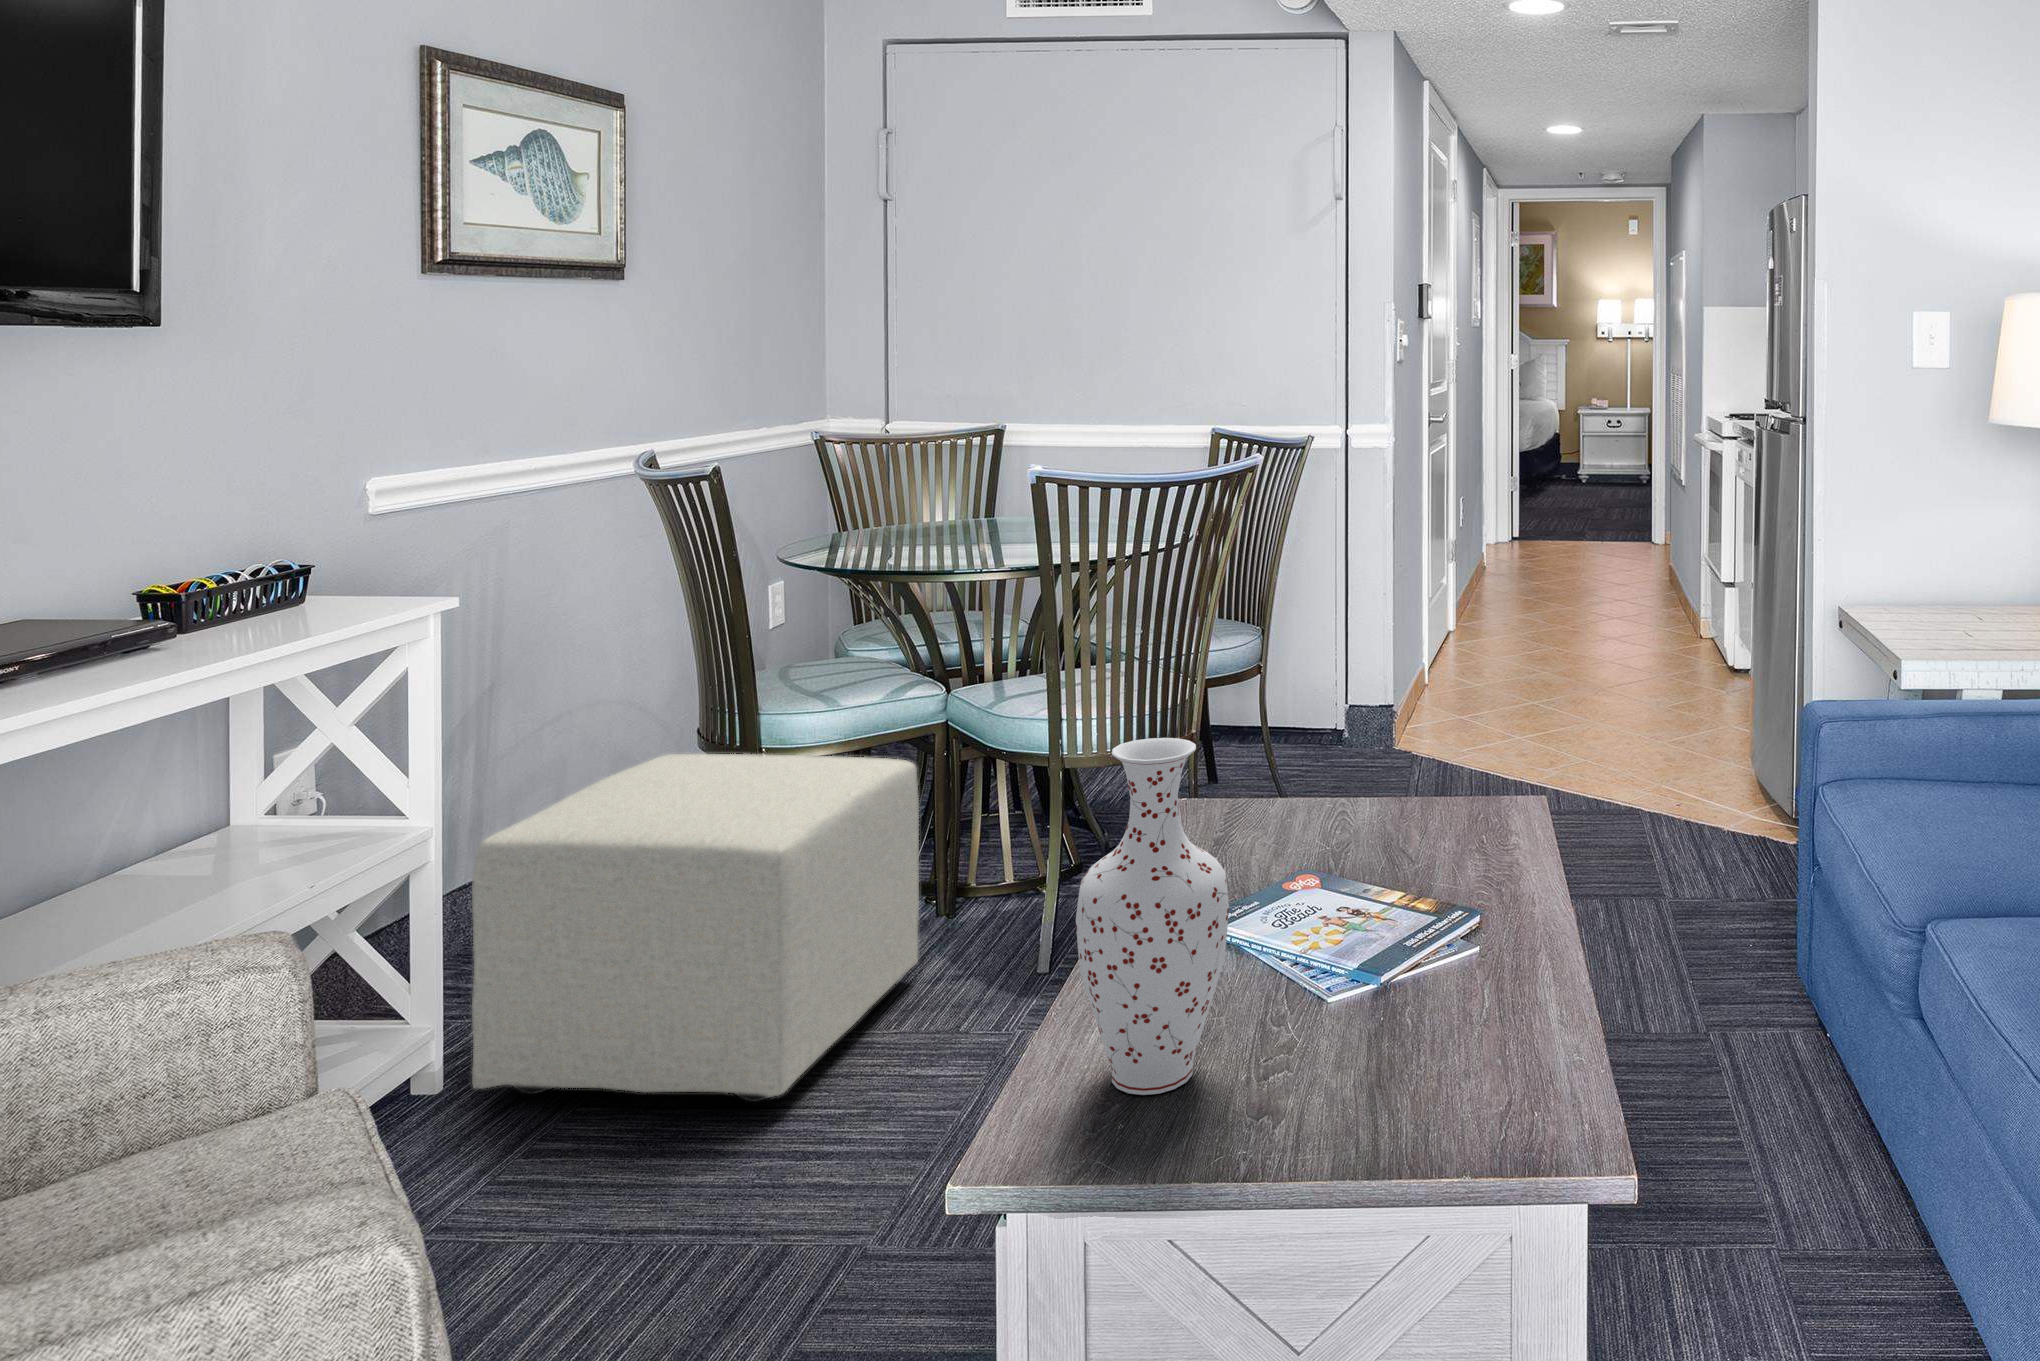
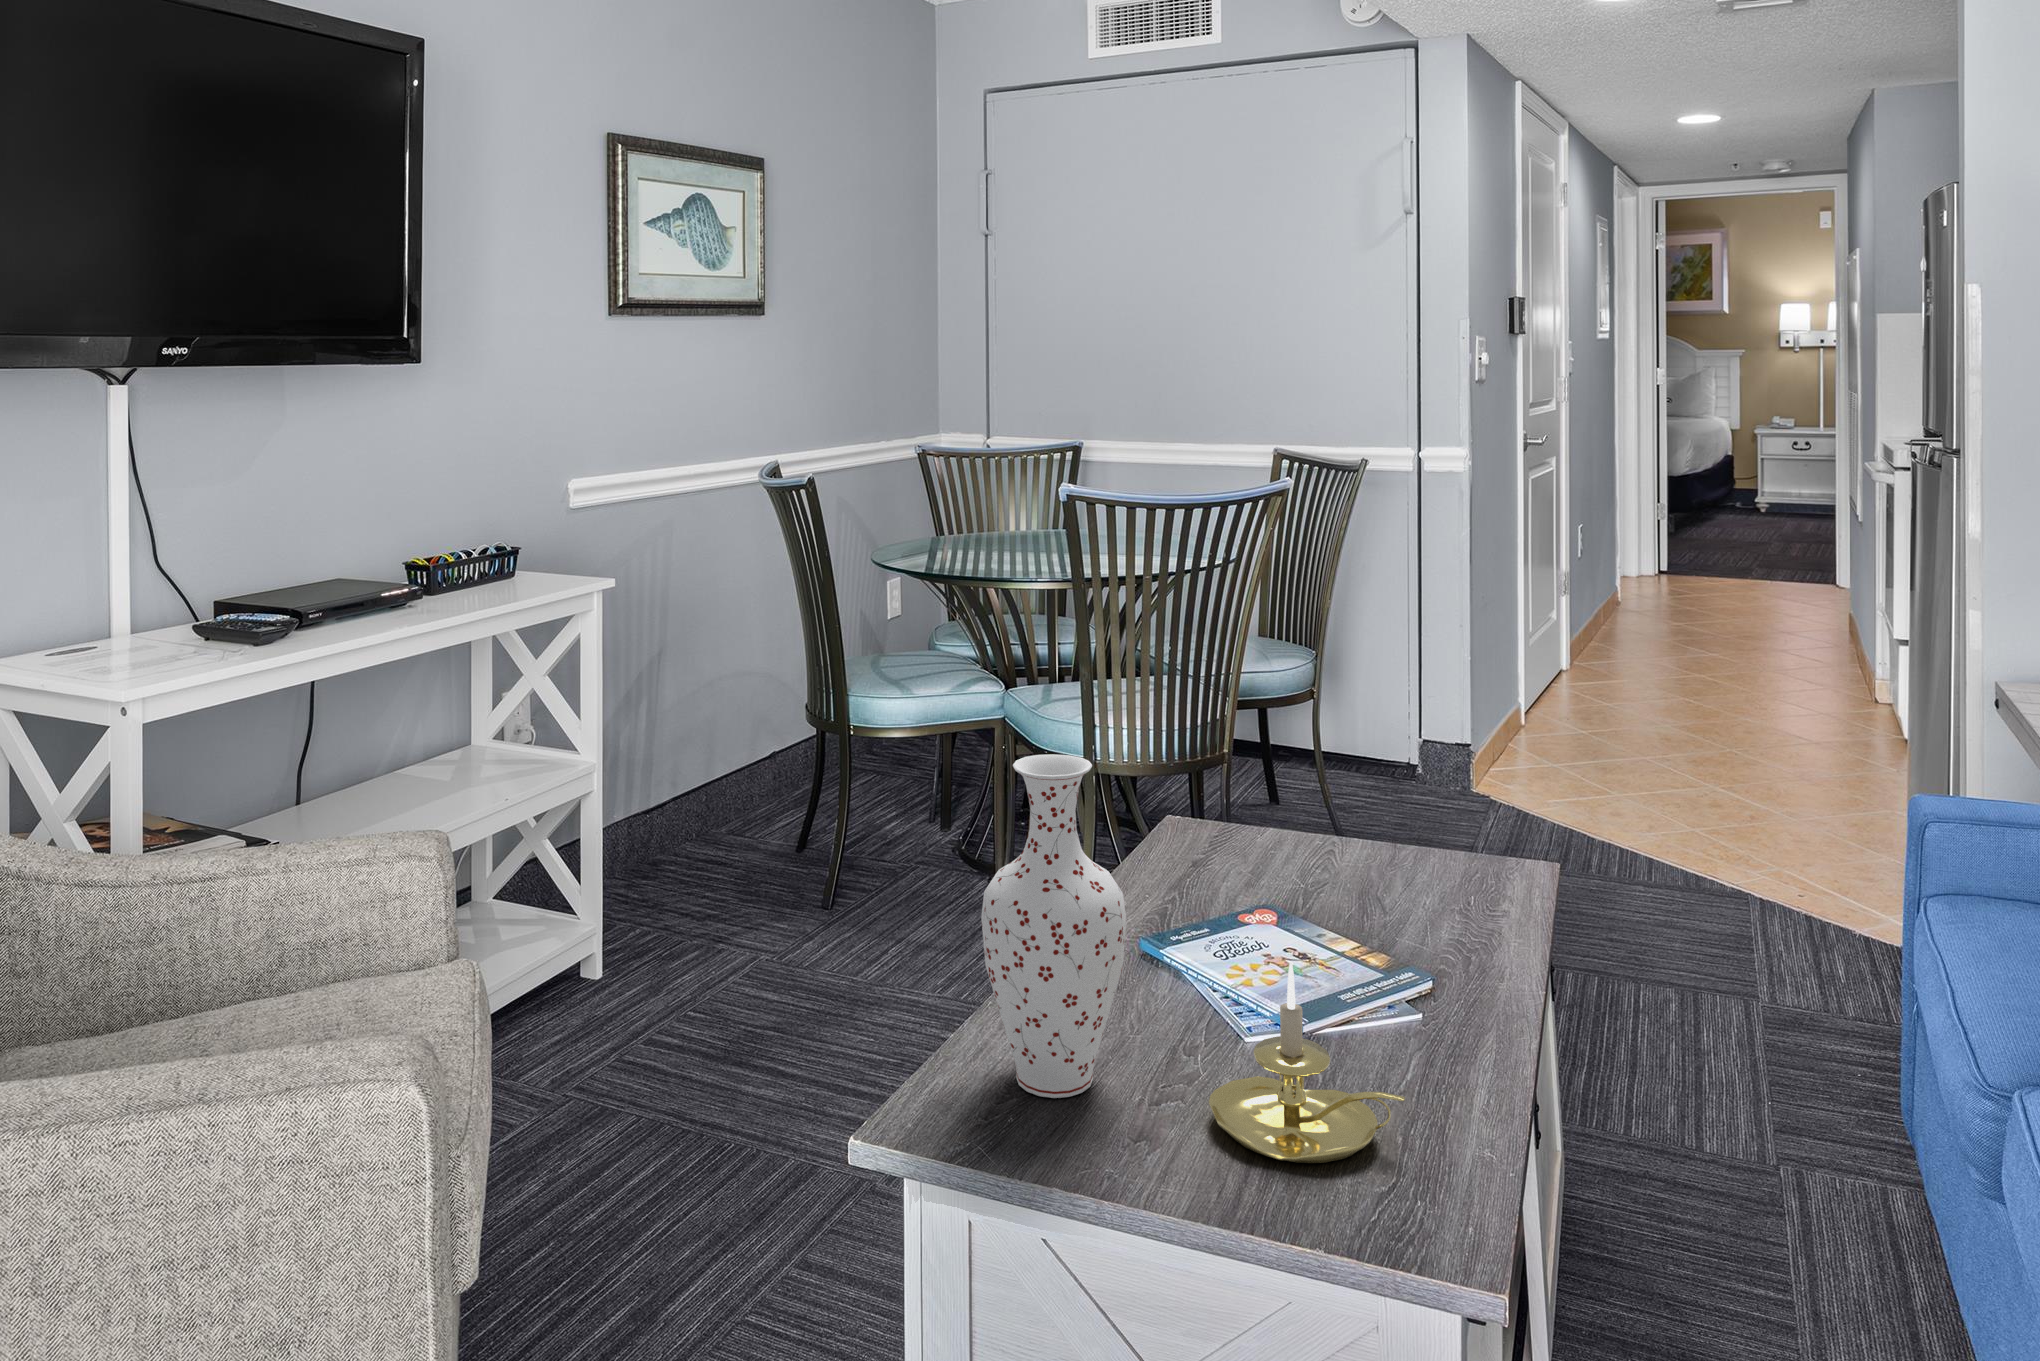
ottoman: present [472,754,919,1102] -> none [618,721,967,1033]
candle holder: none [1320,912,1507,1103] -> present [1209,962,1405,1163]

